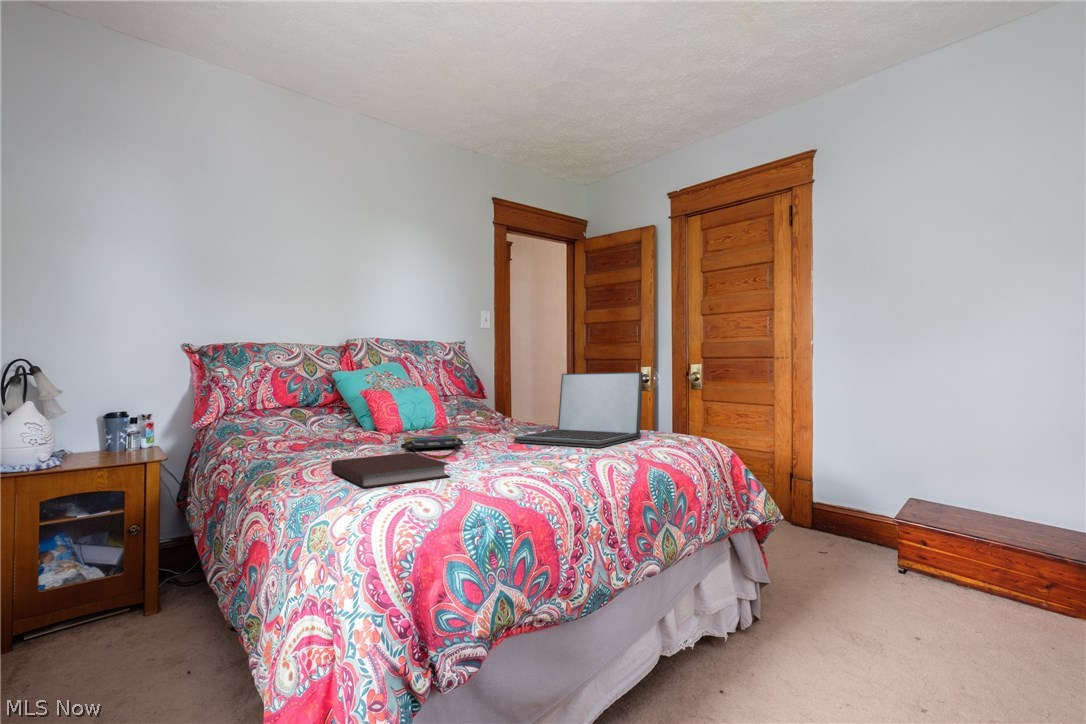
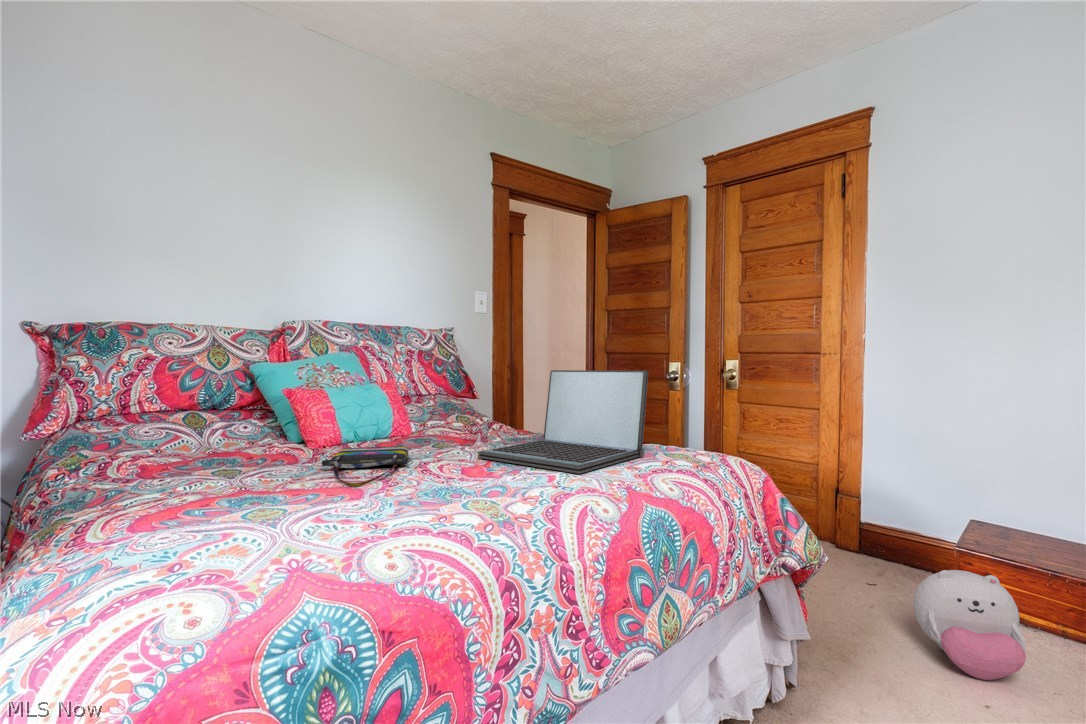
notebook: present [331,453,450,488] -> none [152,482,318,557]
plush toy: none [847,526,926,606] -> present [913,570,1026,680]

